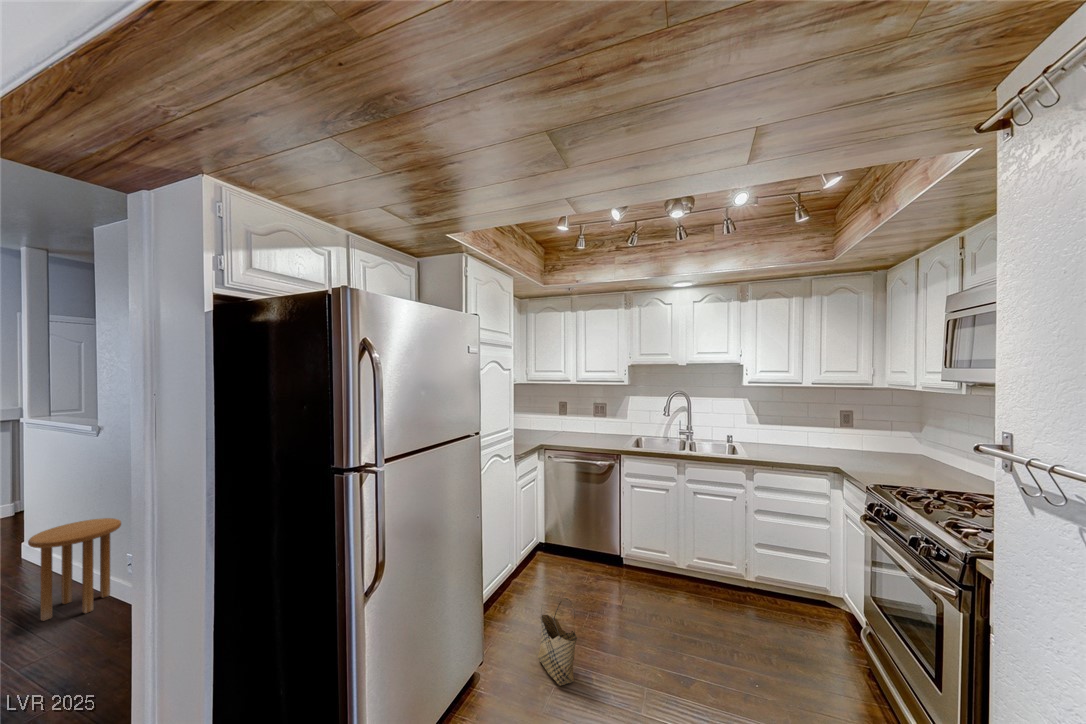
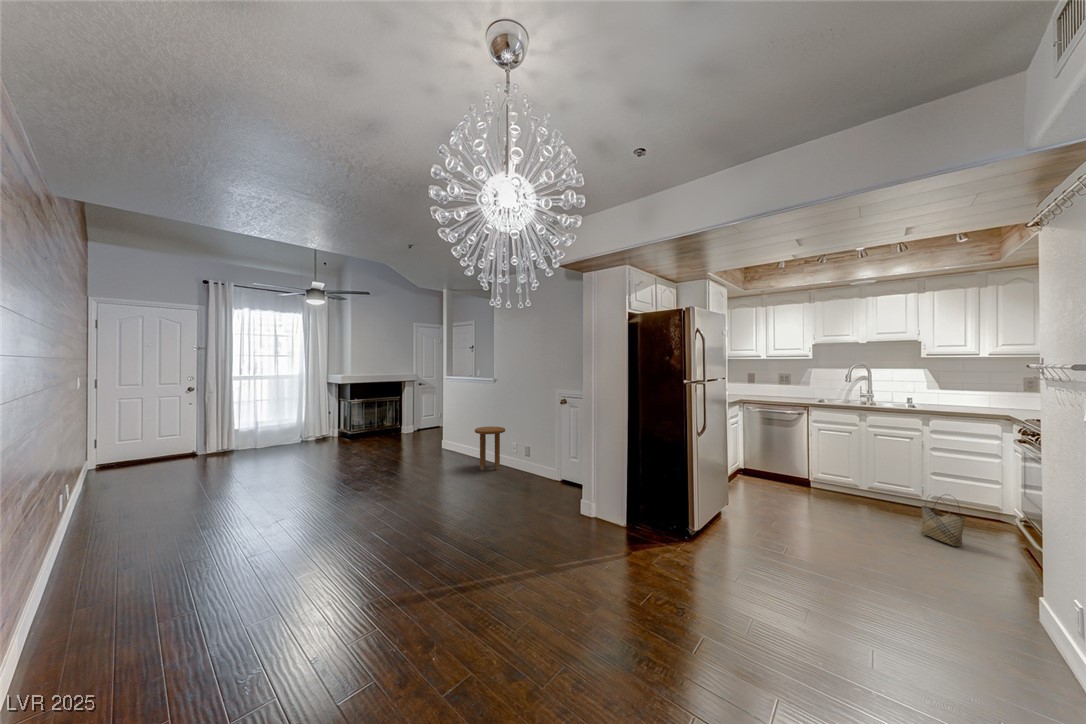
woven basket: present [538,598,577,685] -> present [921,494,965,546]

